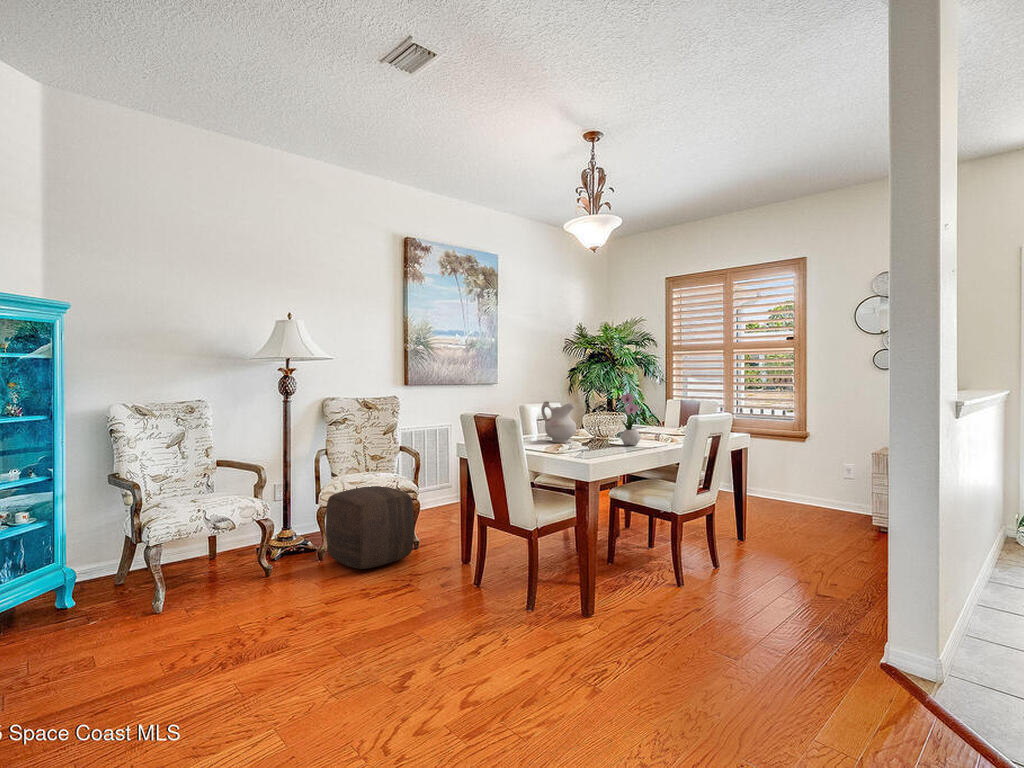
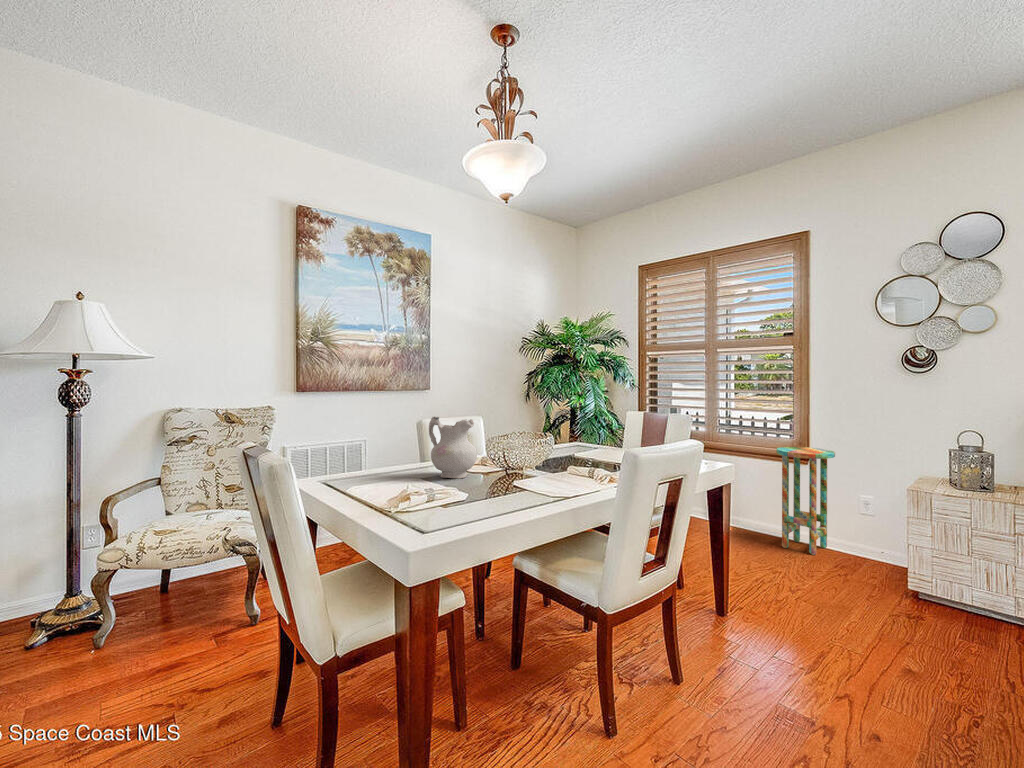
flower arrangement: present [620,385,641,446] -> none [531,392,567,487]
side table: none [781,429,826,512] -> present [776,447,835,555]
ottoman: present [326,486,414,569] -> none [113,534,246,670]

